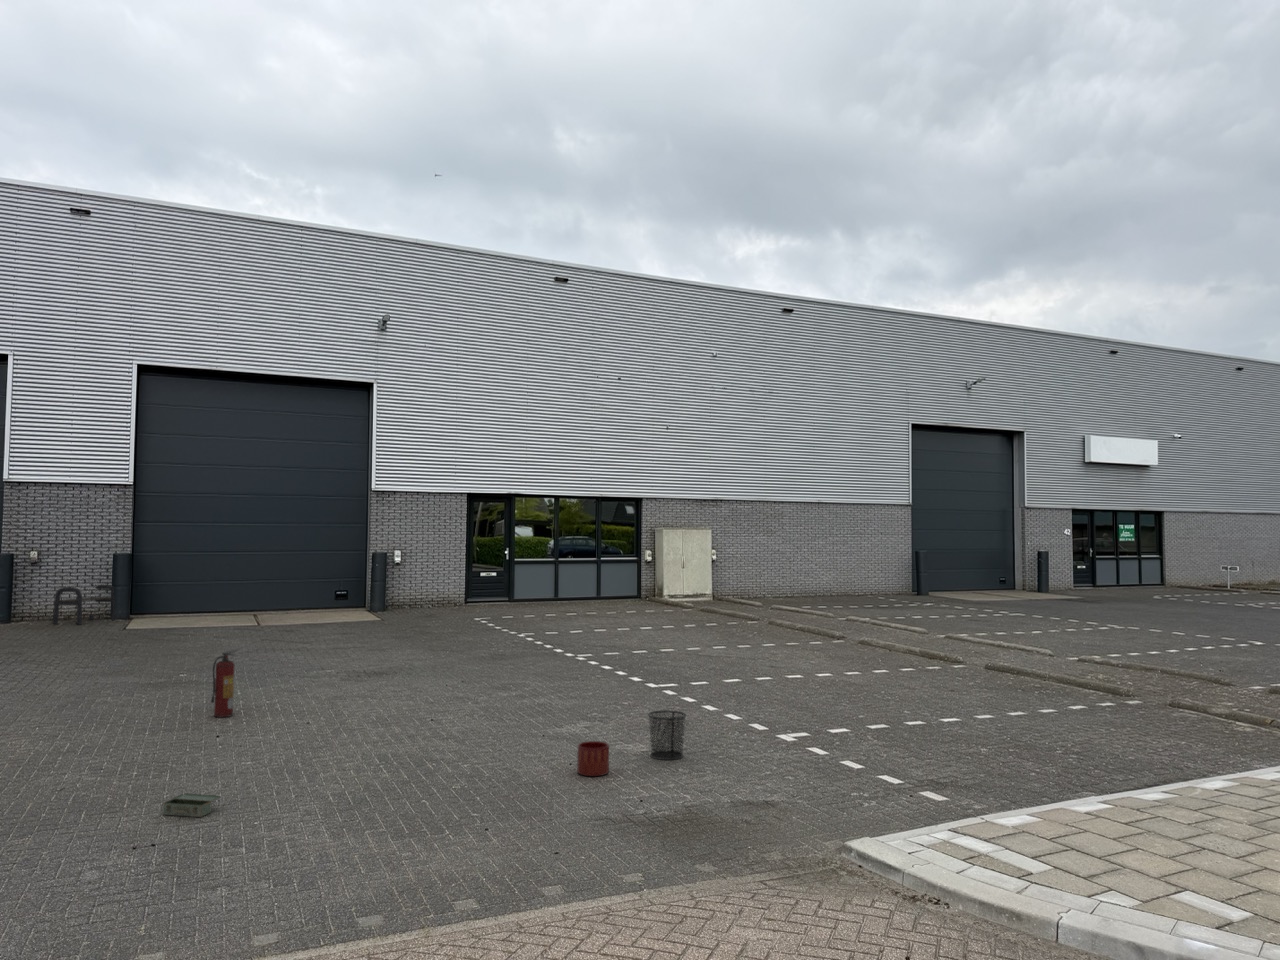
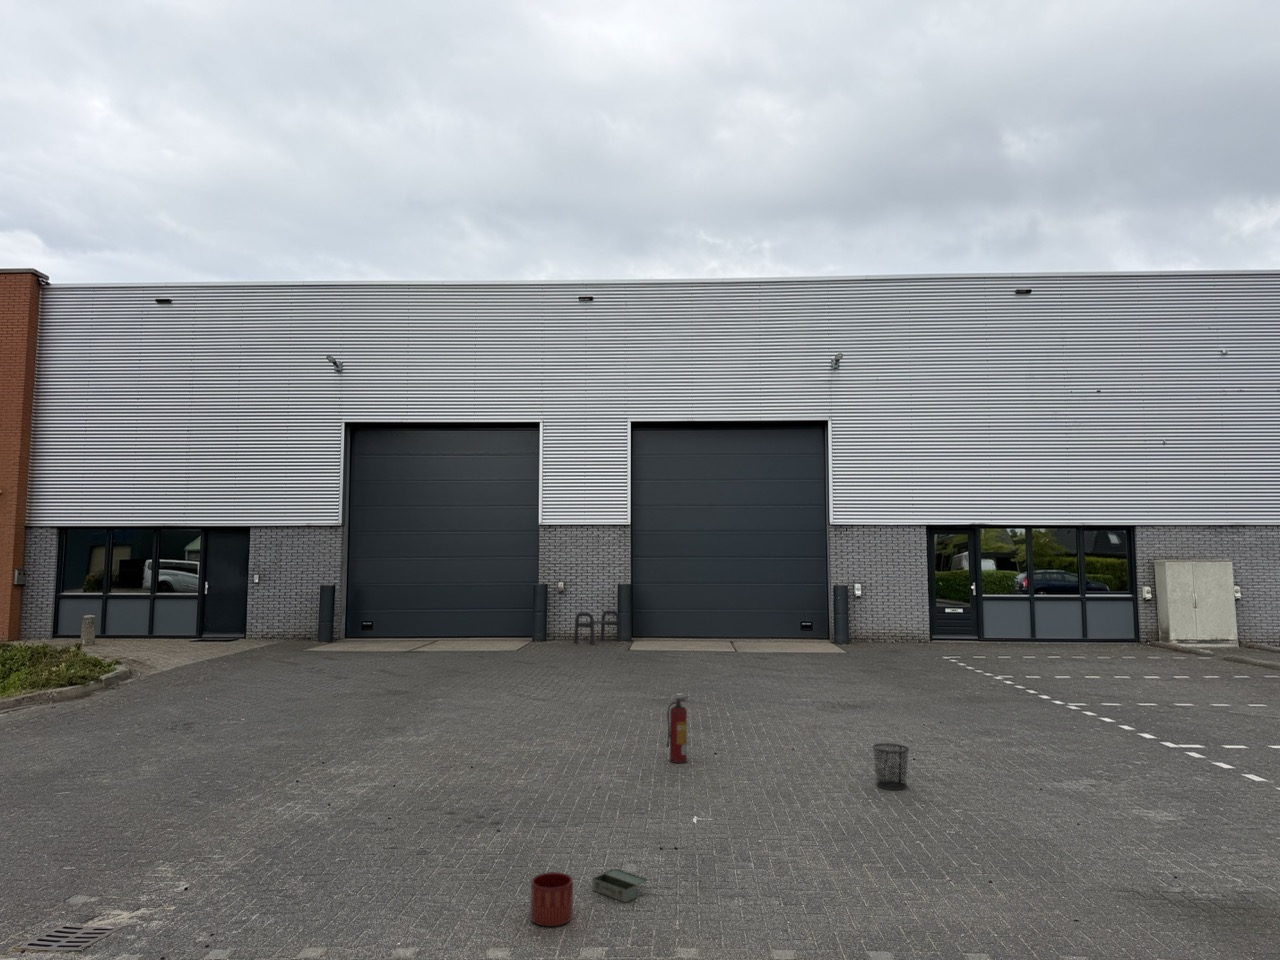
waste bin: present [648,710,686,760] -> present [872,743,909,790]
planter: present [577,741,609,776] -> present [530,872,573,926]

